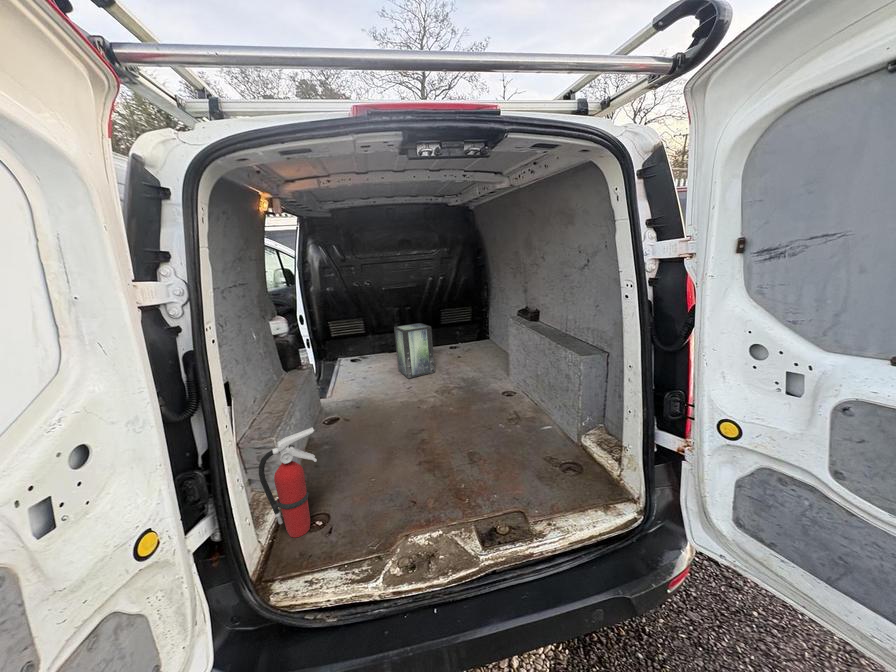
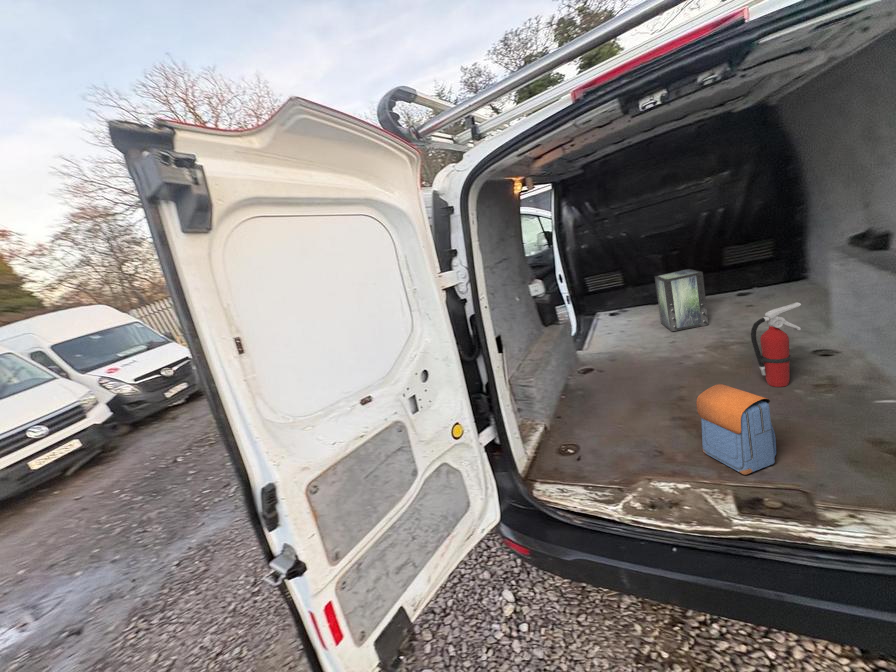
backpack: none [442,425,497,507] -> present [697,384,776,475]
fire extinguisher: present [259,428,317,537] -> present [751,302,801,387]

